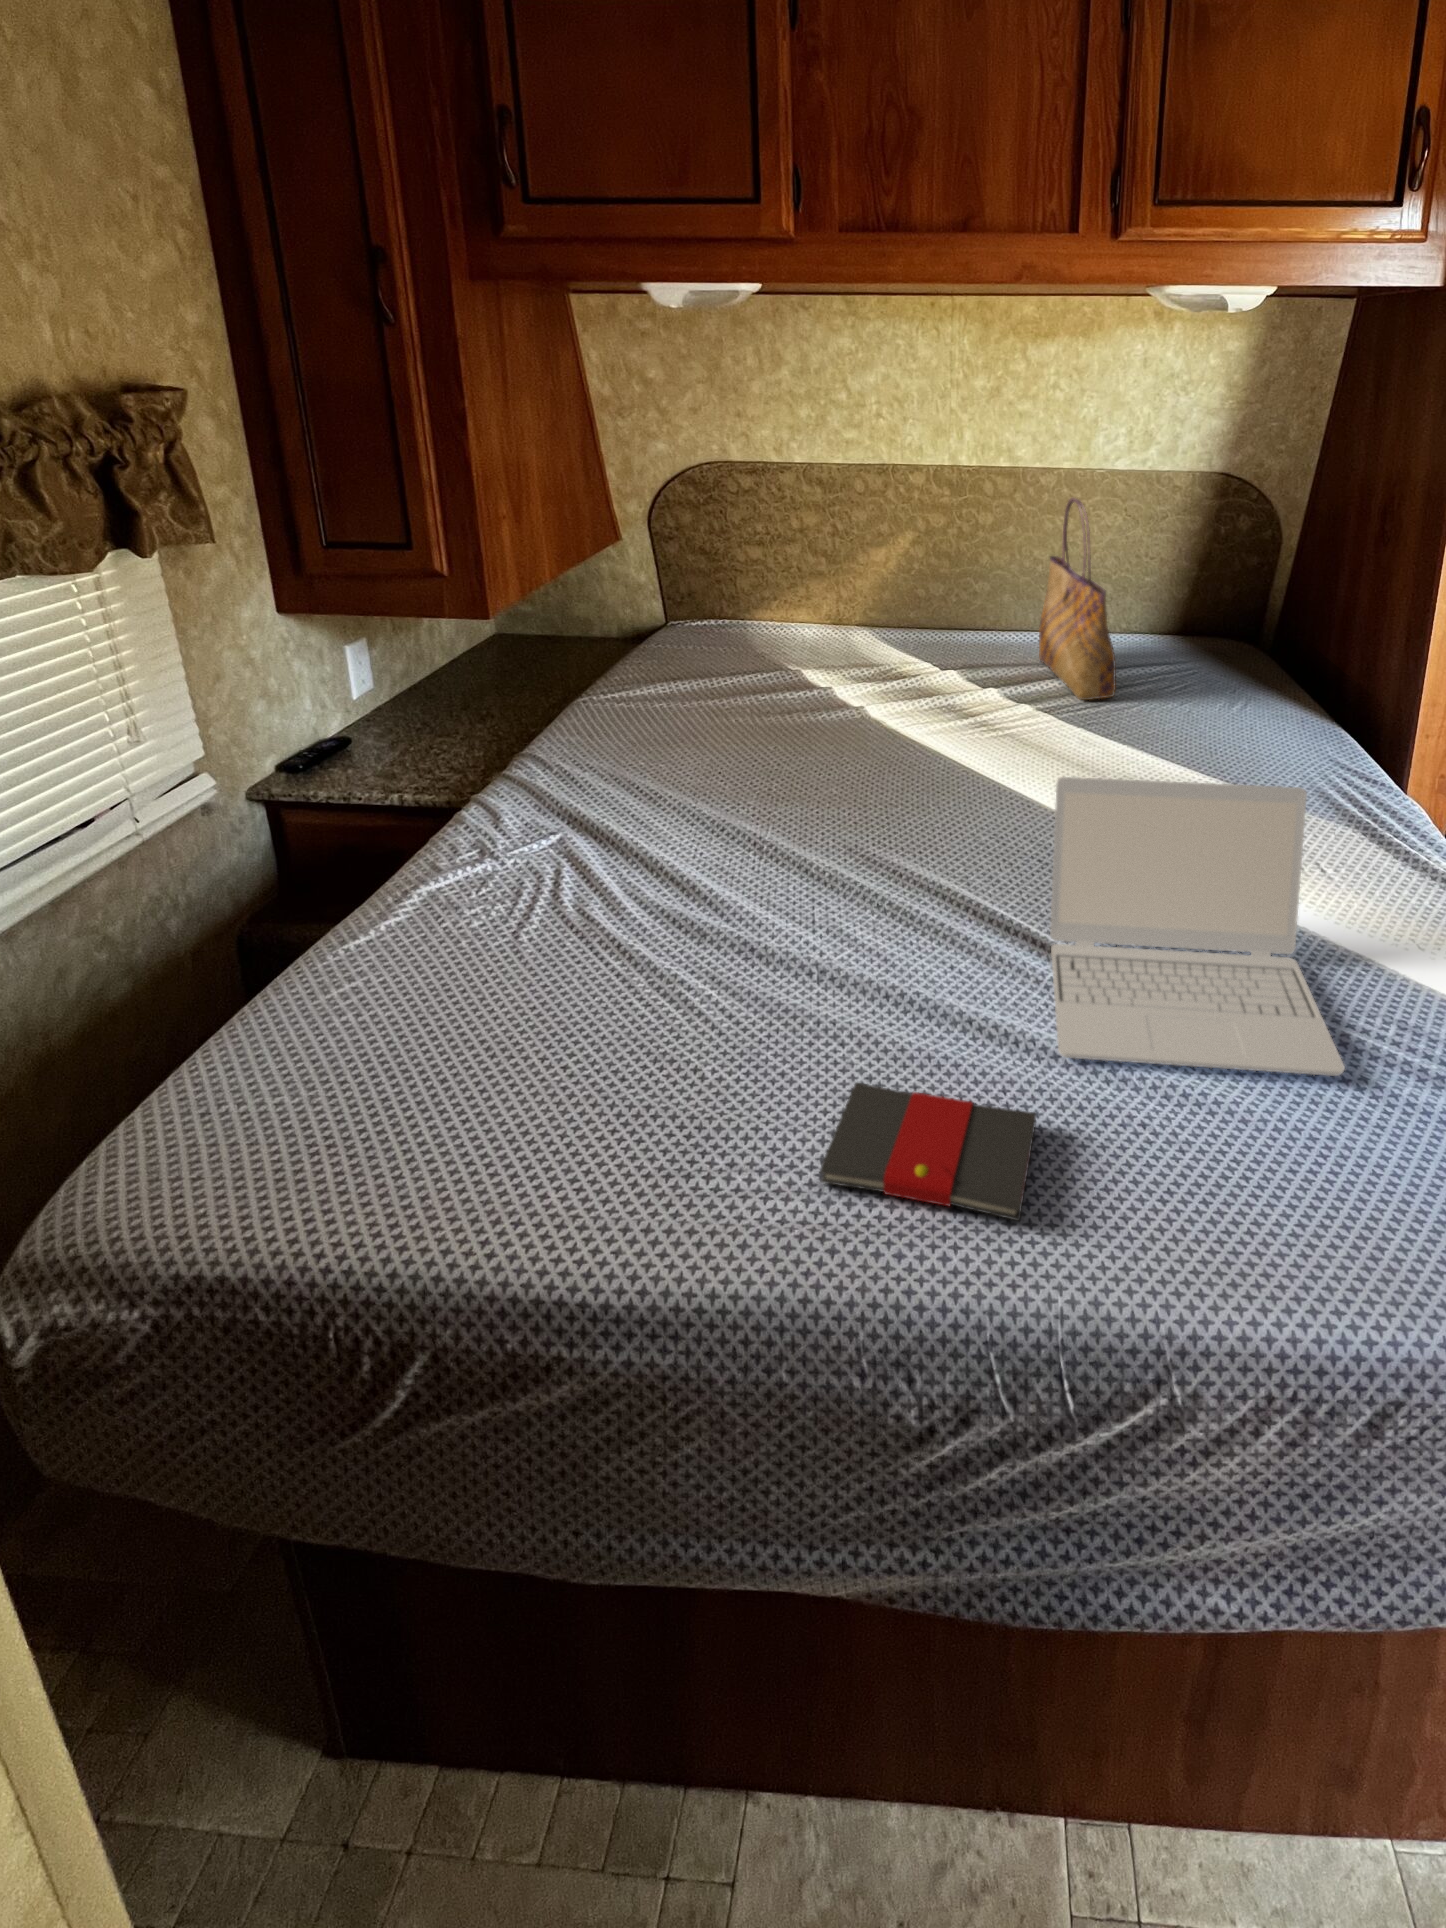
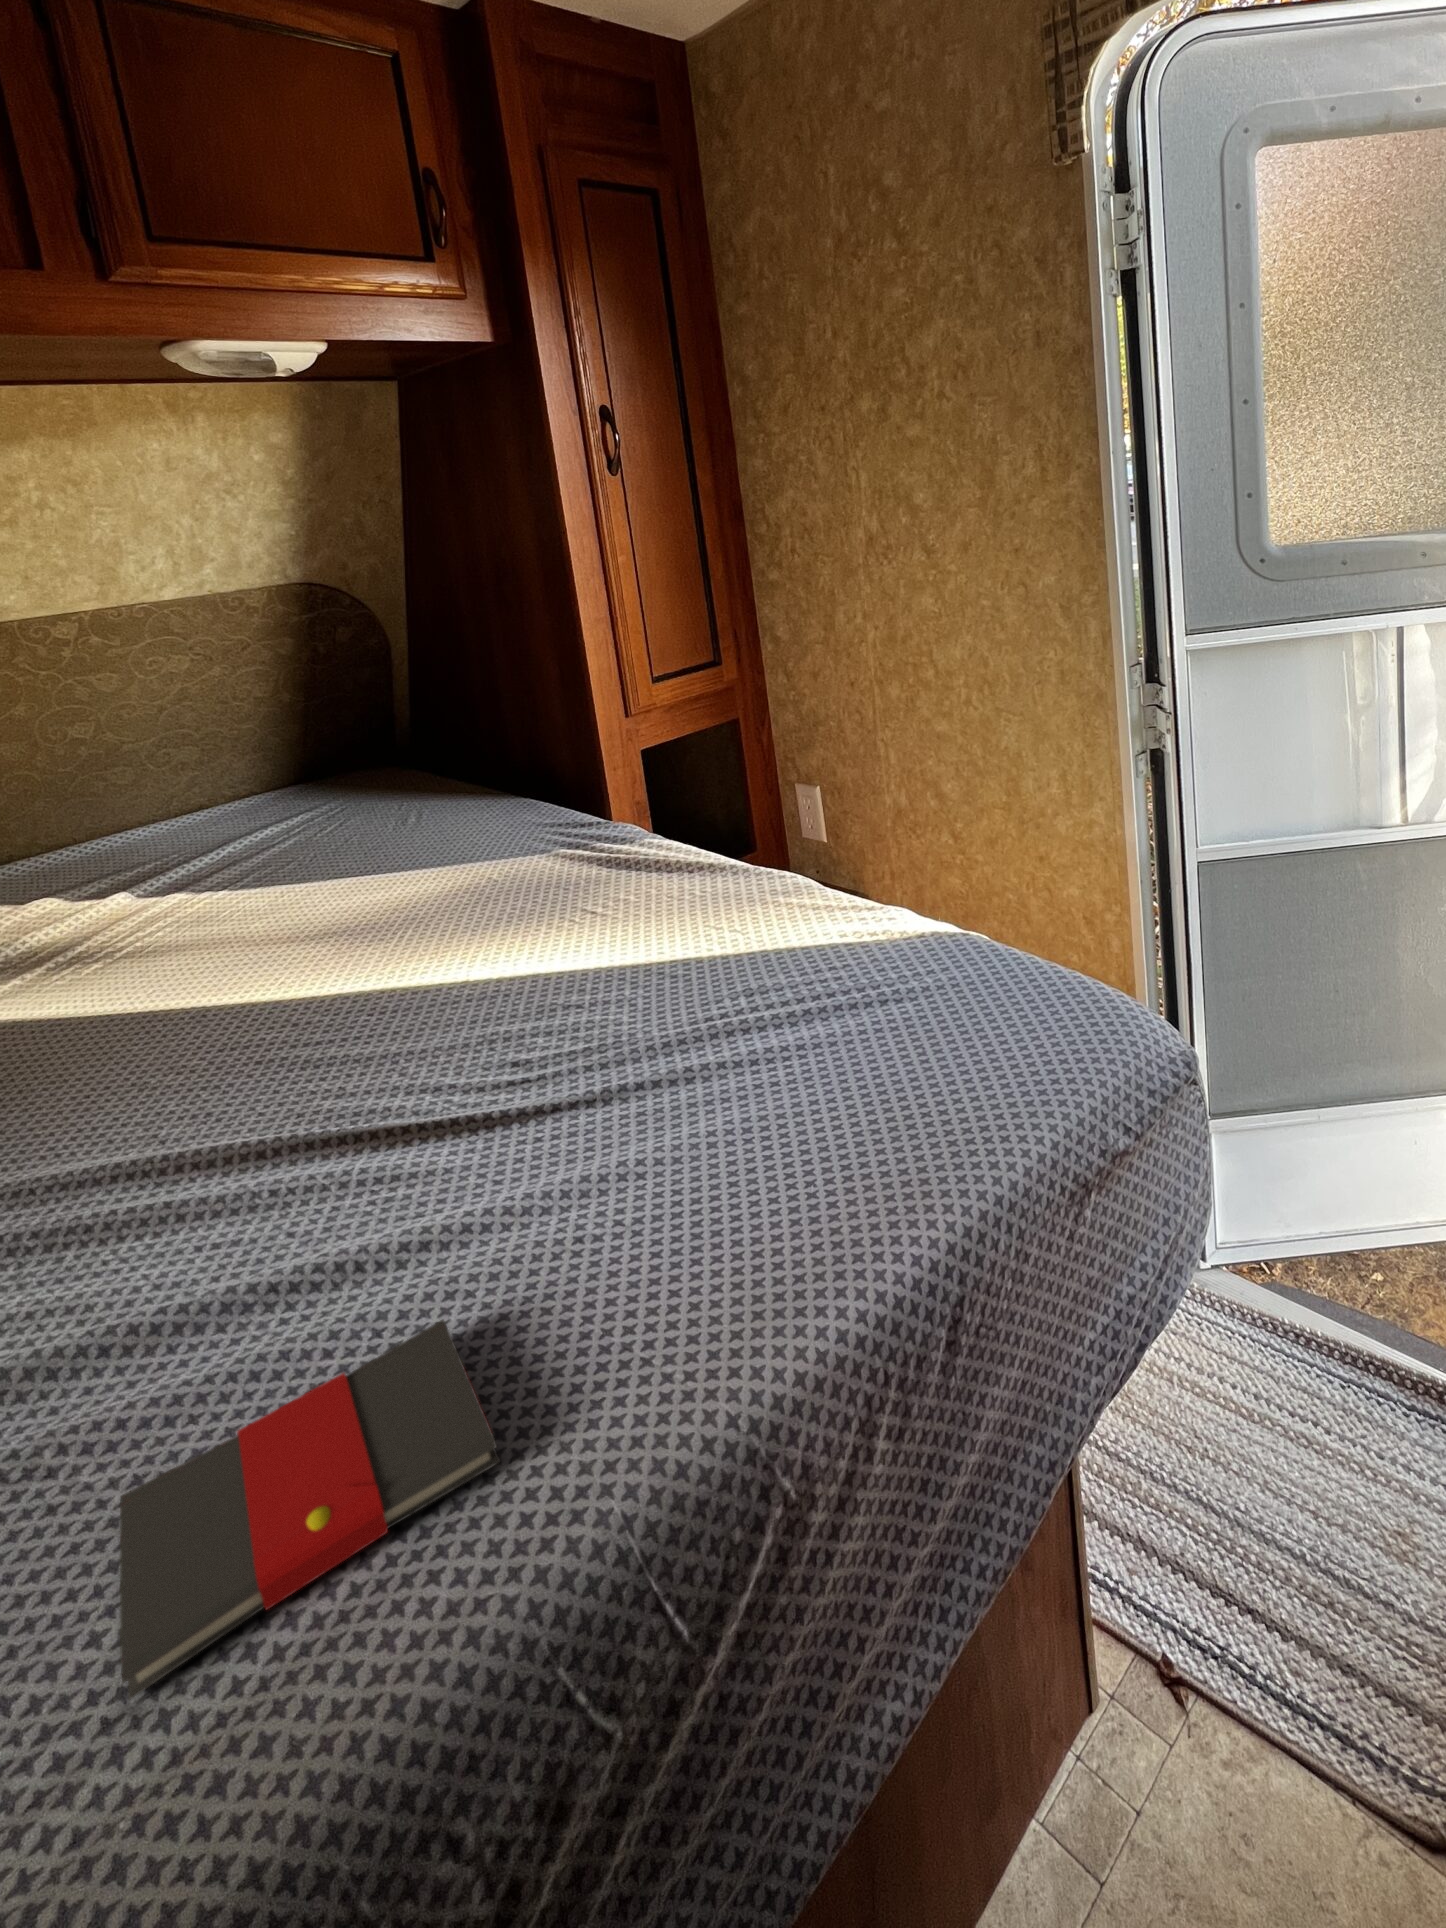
tote bag: present [1039,498,1116,700] -> none [107,648,263,887]
laptop: present [1050,777,1345,1076] -> none [275,808,732,1239]

